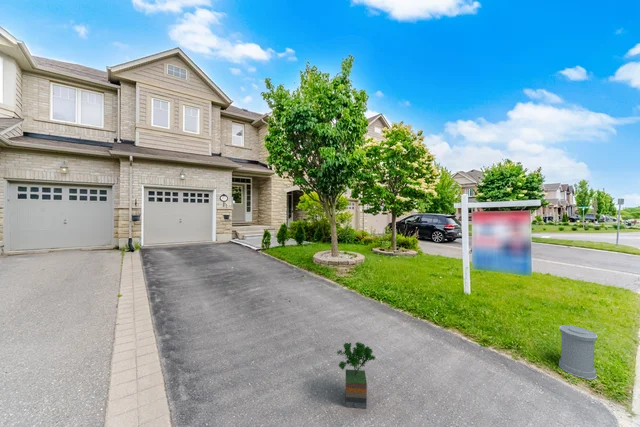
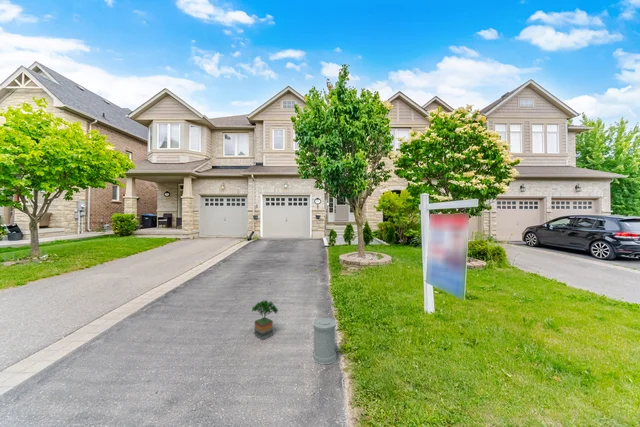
potted tree: present [337,342,375,408] -> present [252,300,278,340]

